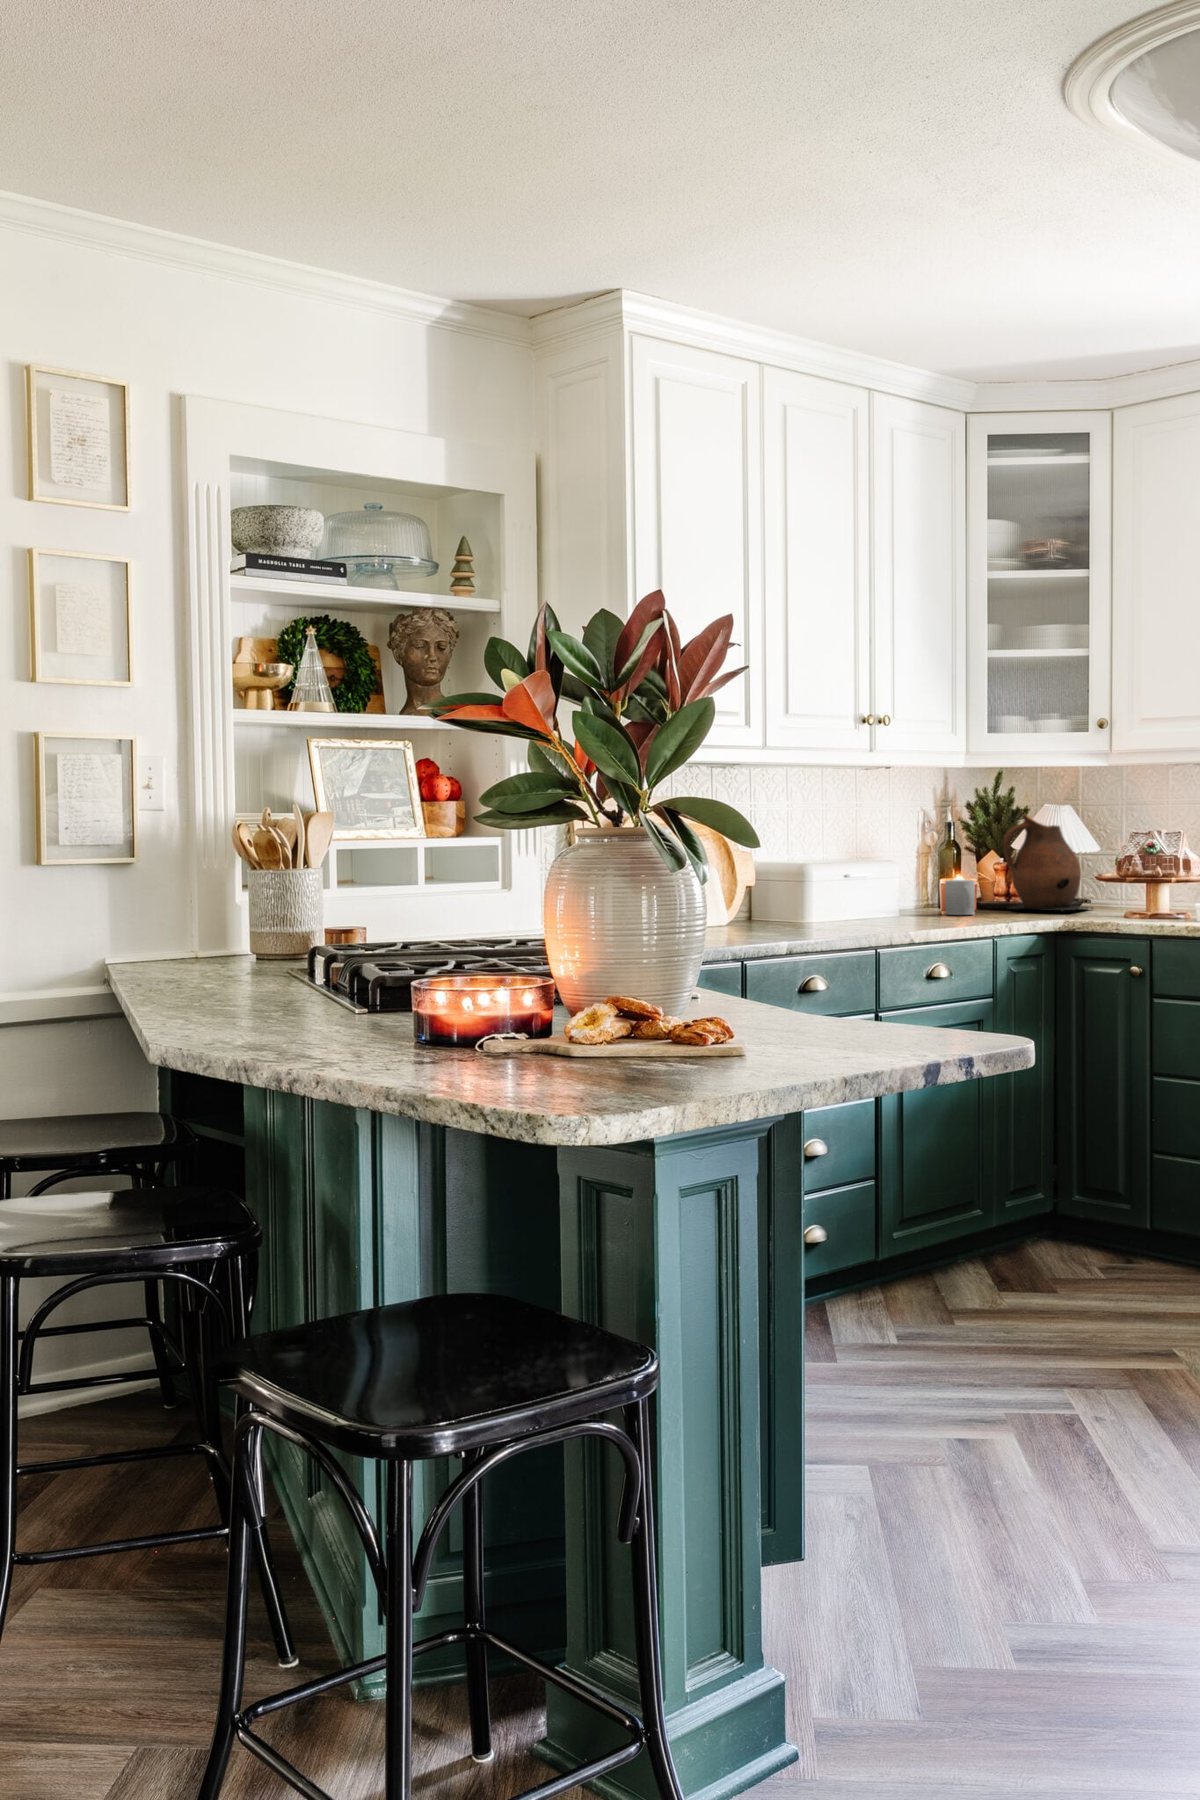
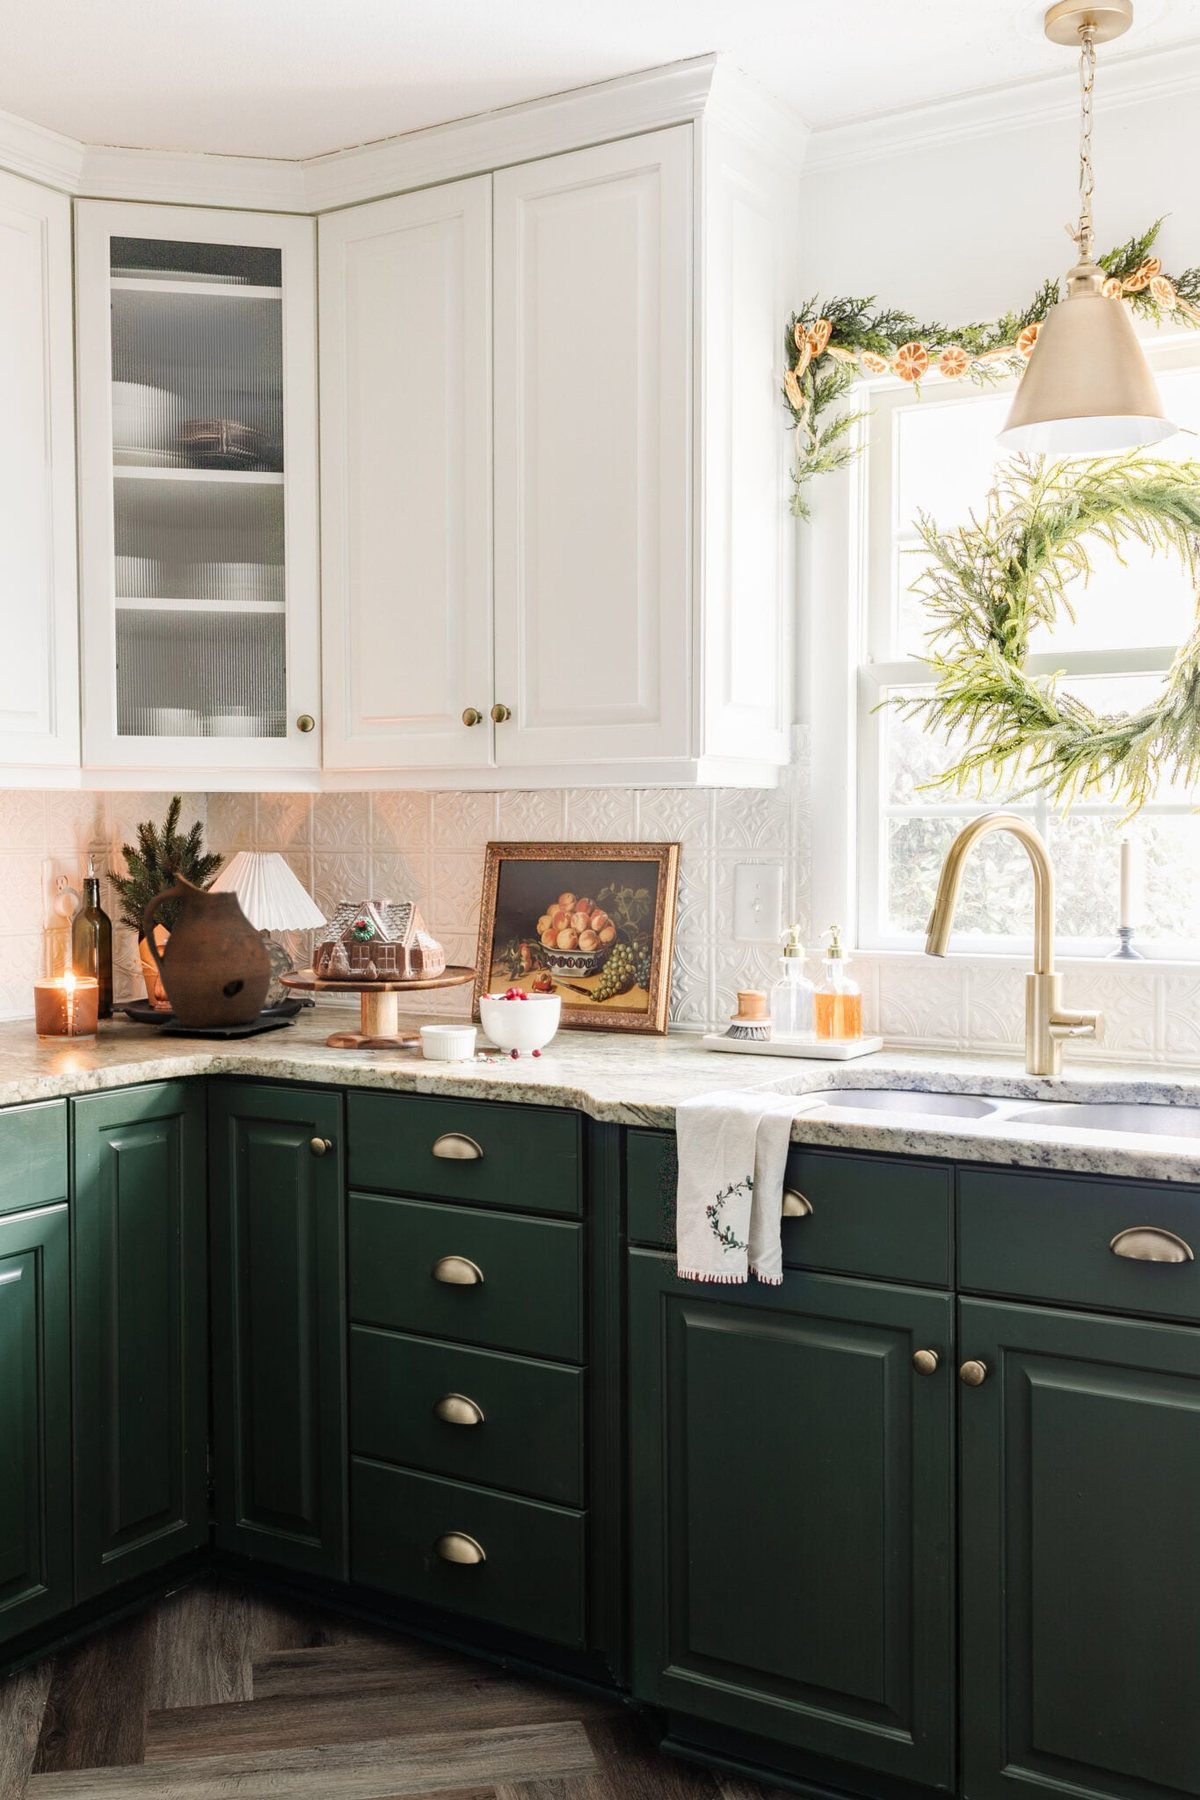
mug: present [945,880,975,915] -> none [29,986,80,1048]

